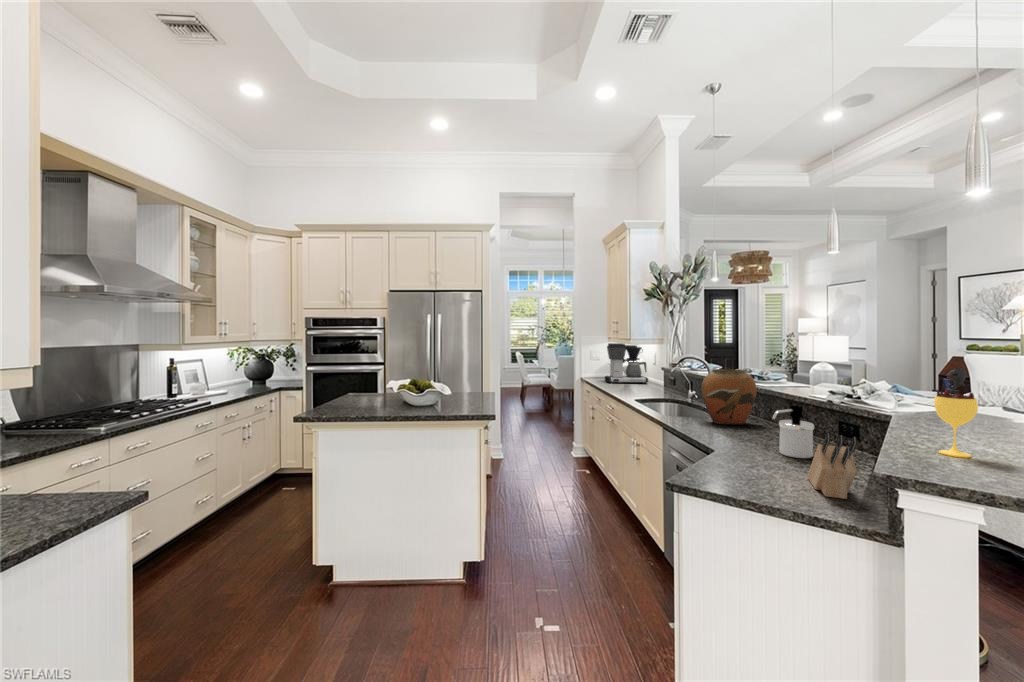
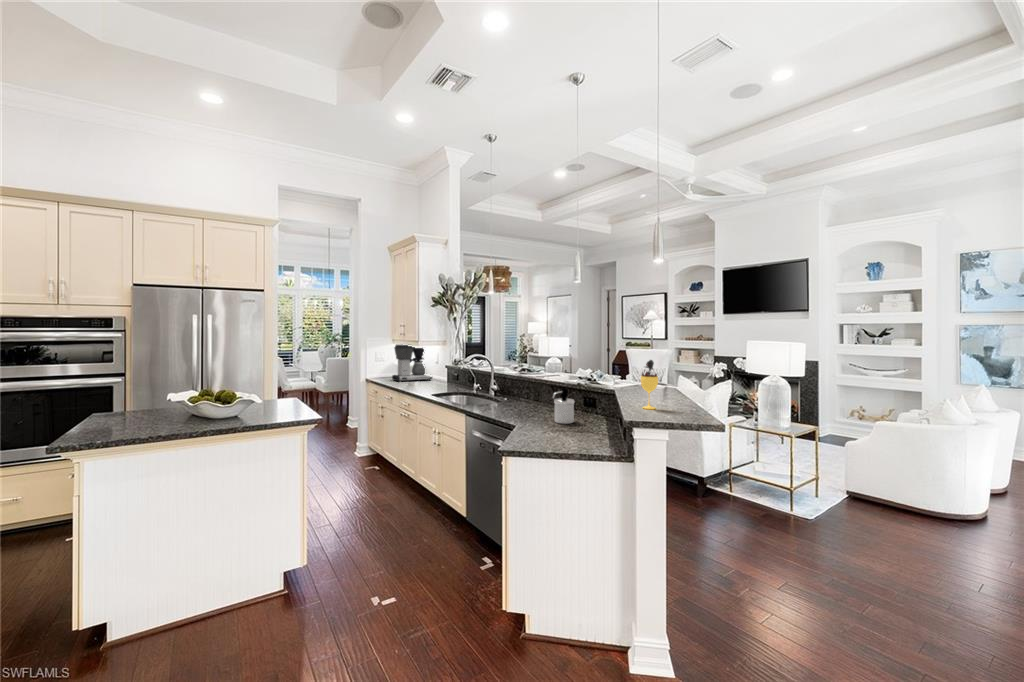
vase: present [701,369,757,425] -> none [494,365,530,407]
knife block: present [808,434,857,499] -> none [578,403,609,443]

